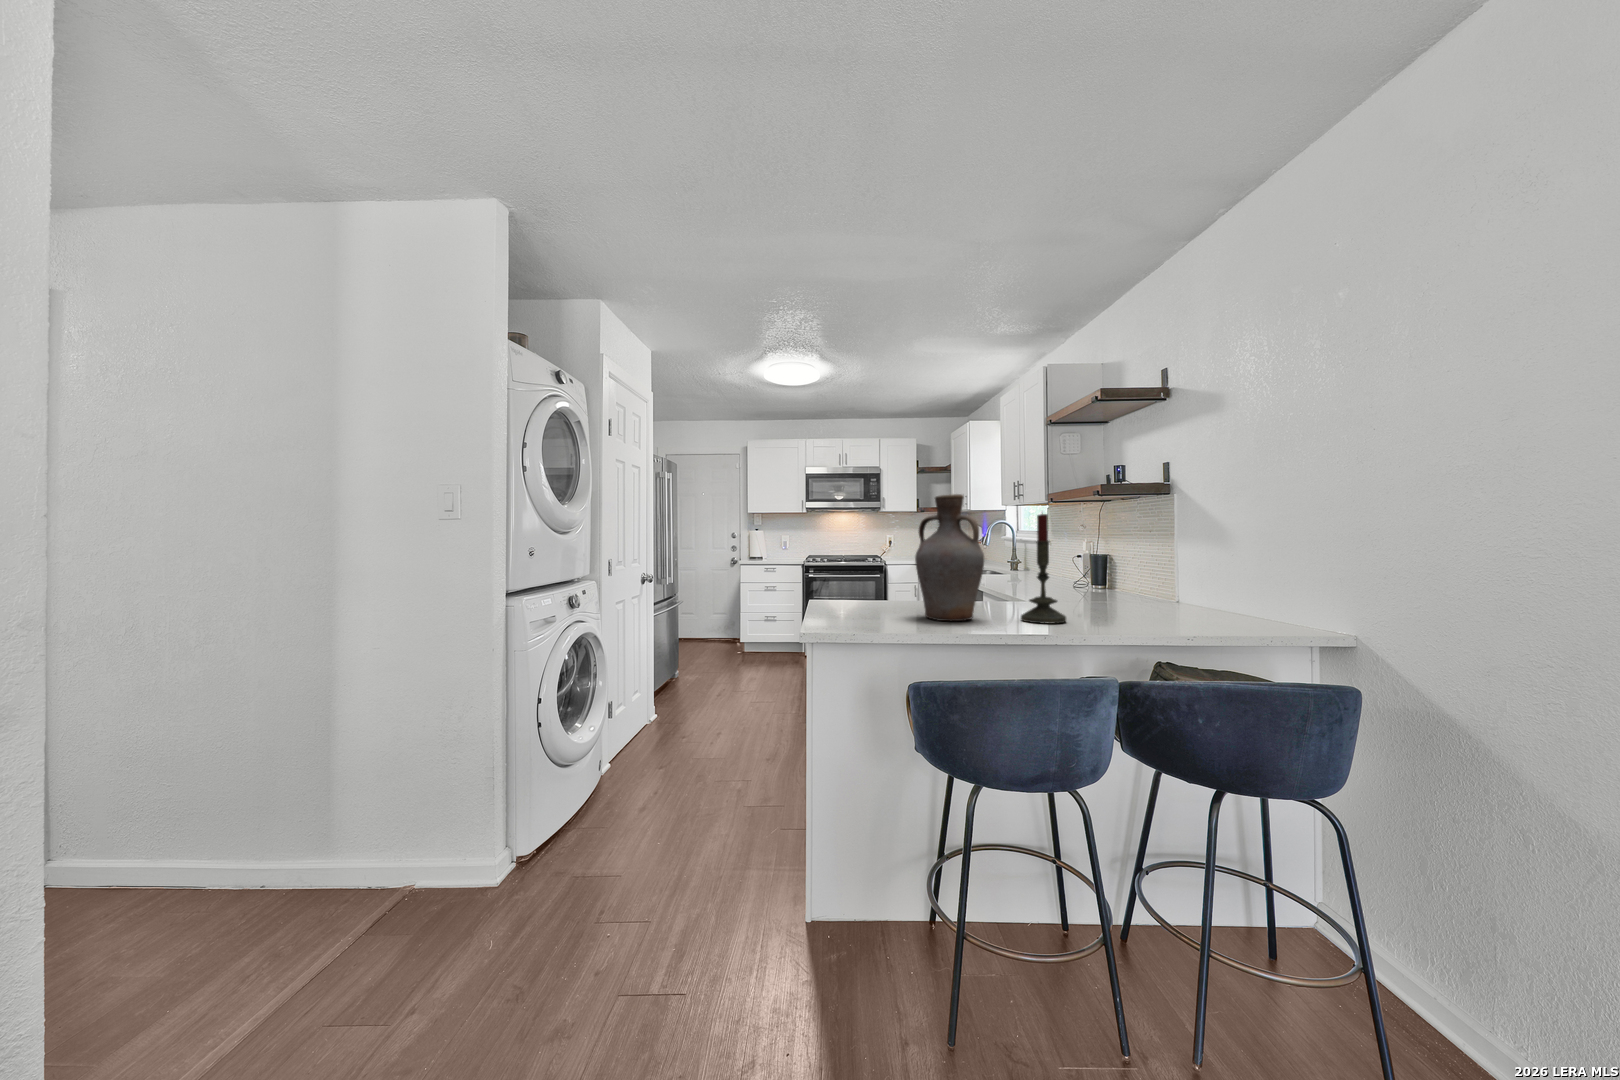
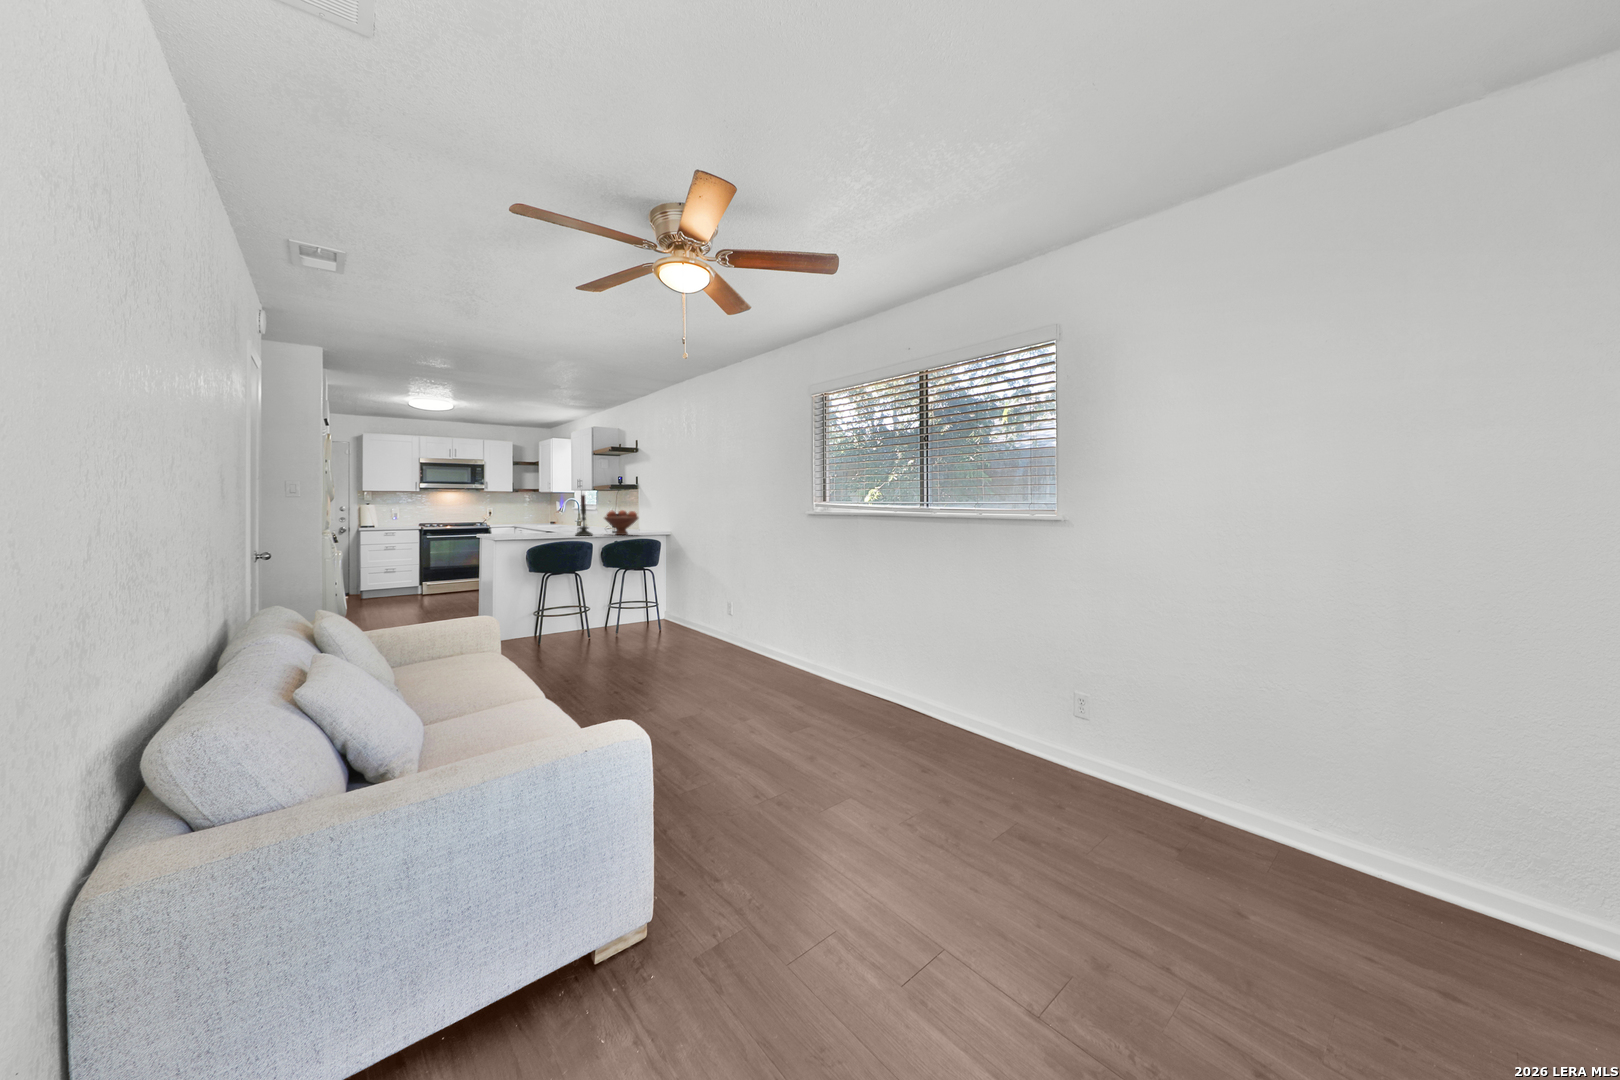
vase: present [915,494,984,621] -> none [530,486,560,536]
fruit bowl: none [1089,551,1190,618] -> present [604,510,638,535]

